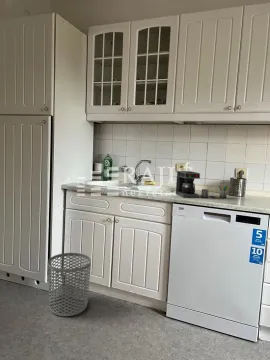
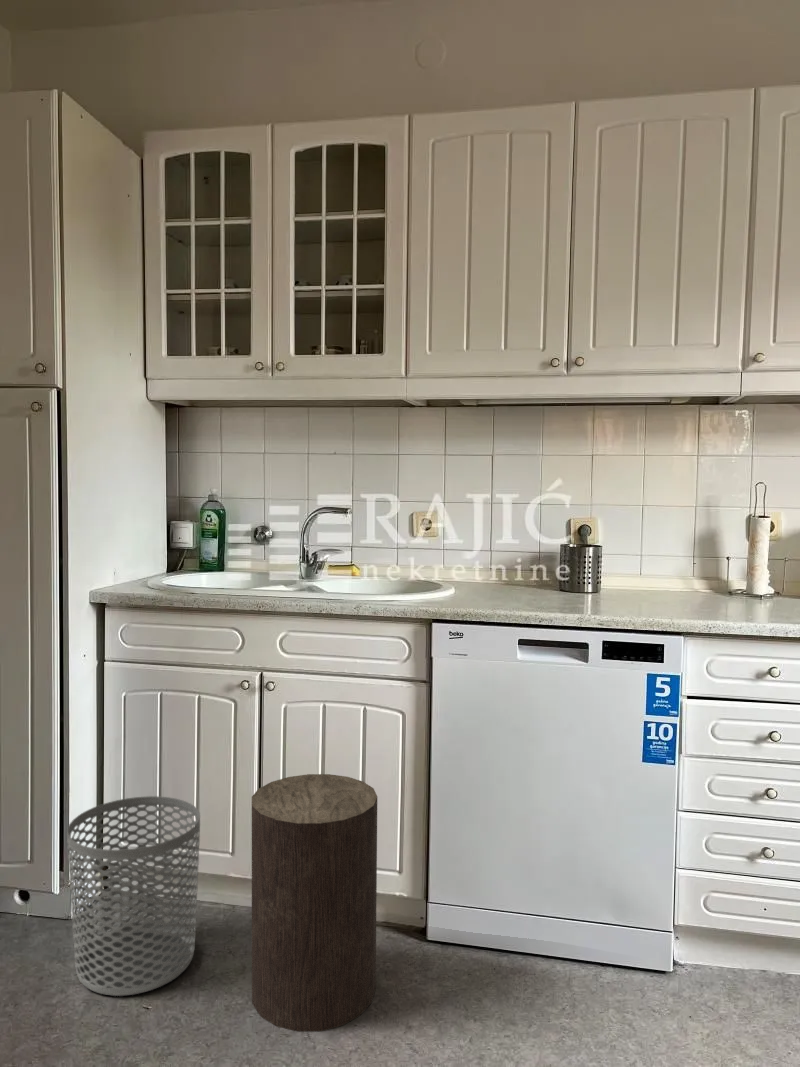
coffee maker: present [176,171,228,198] -> none [428,533,565,606]
stool: none [101,252,147,339] -> present [252,774,377,1031]

